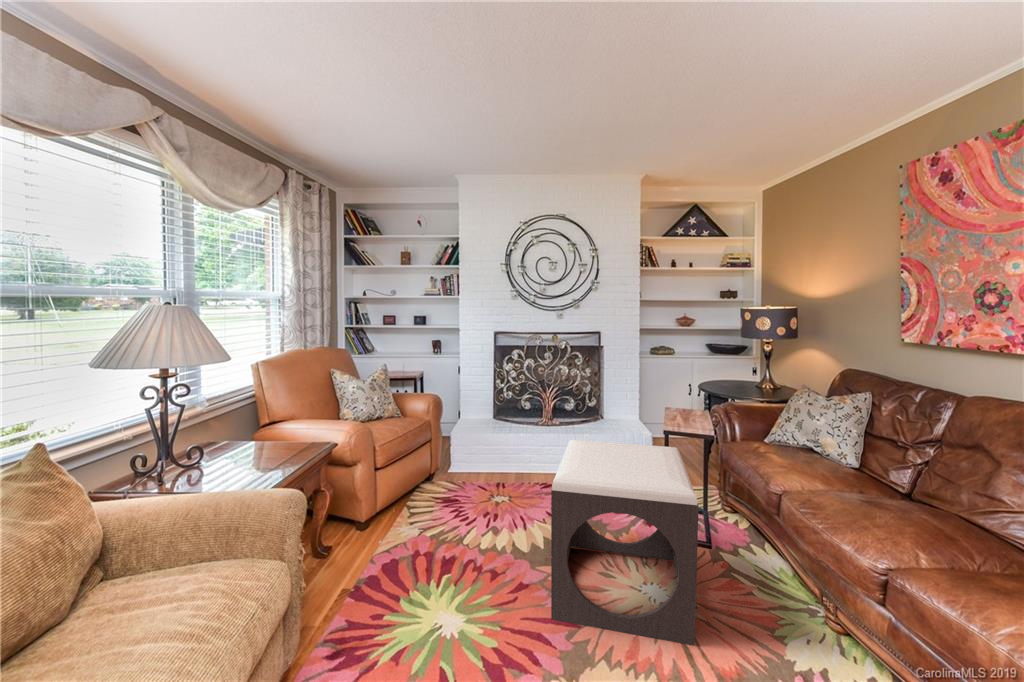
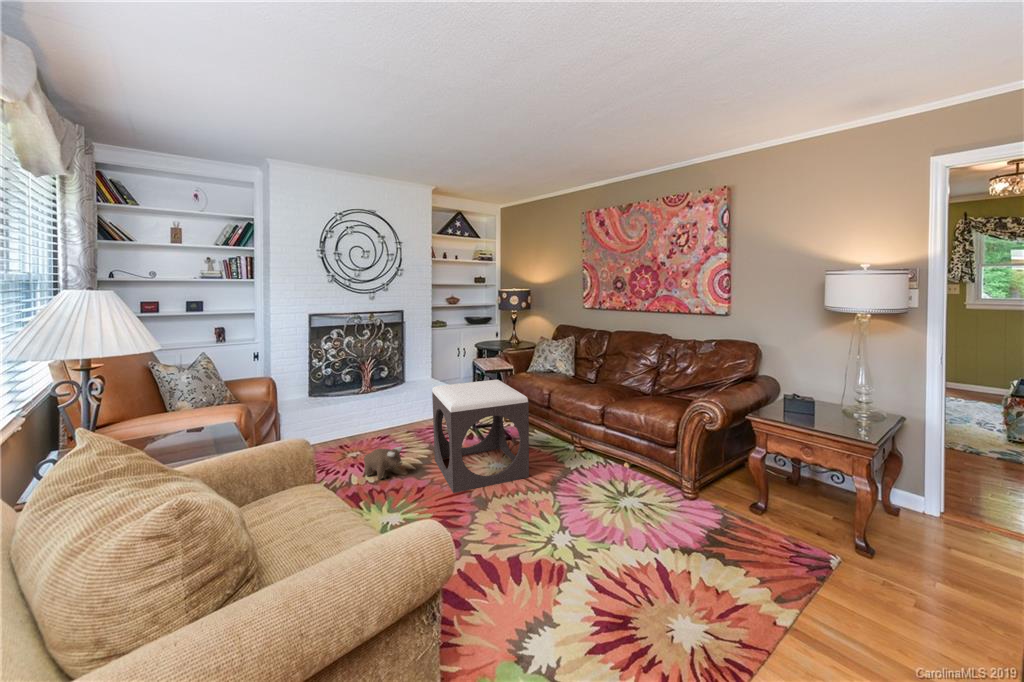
plush toy: none [473,508,516,552] -> present [364,447,403,479]

